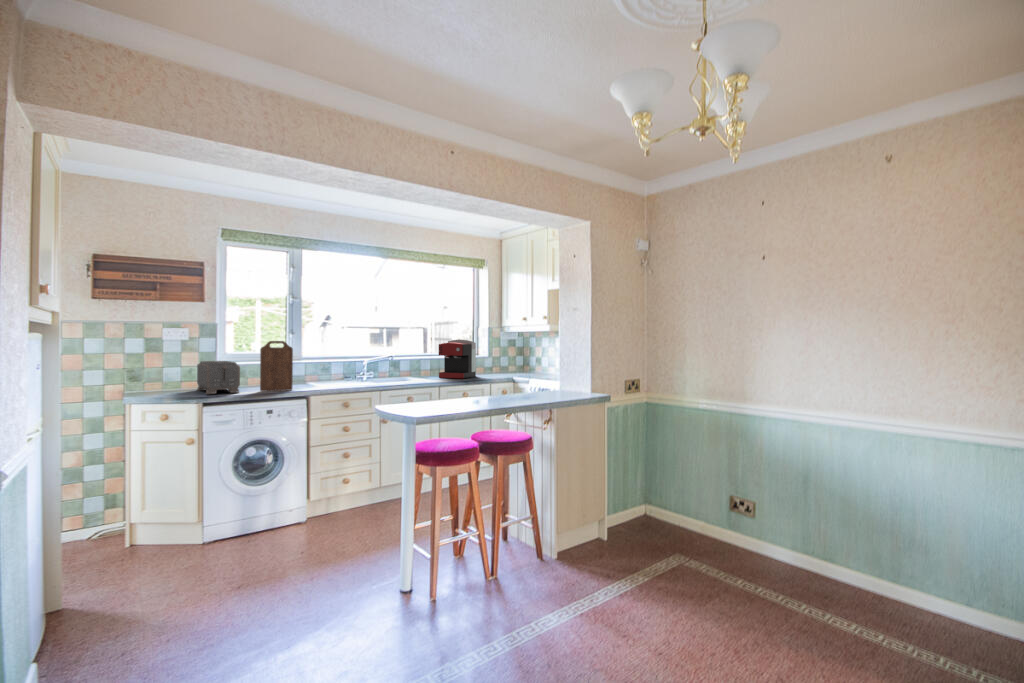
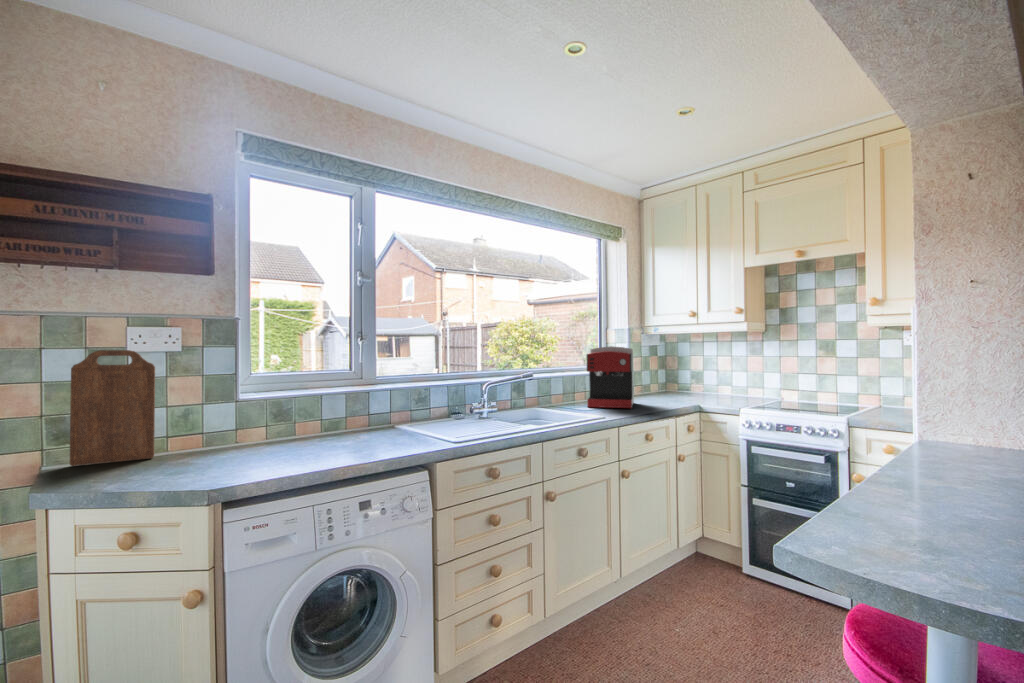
cutting board: present [260,341,293,391] -> present [70,350,155,466]
toaster: present [197,361,240,394] -> none [200,392,298,473]

